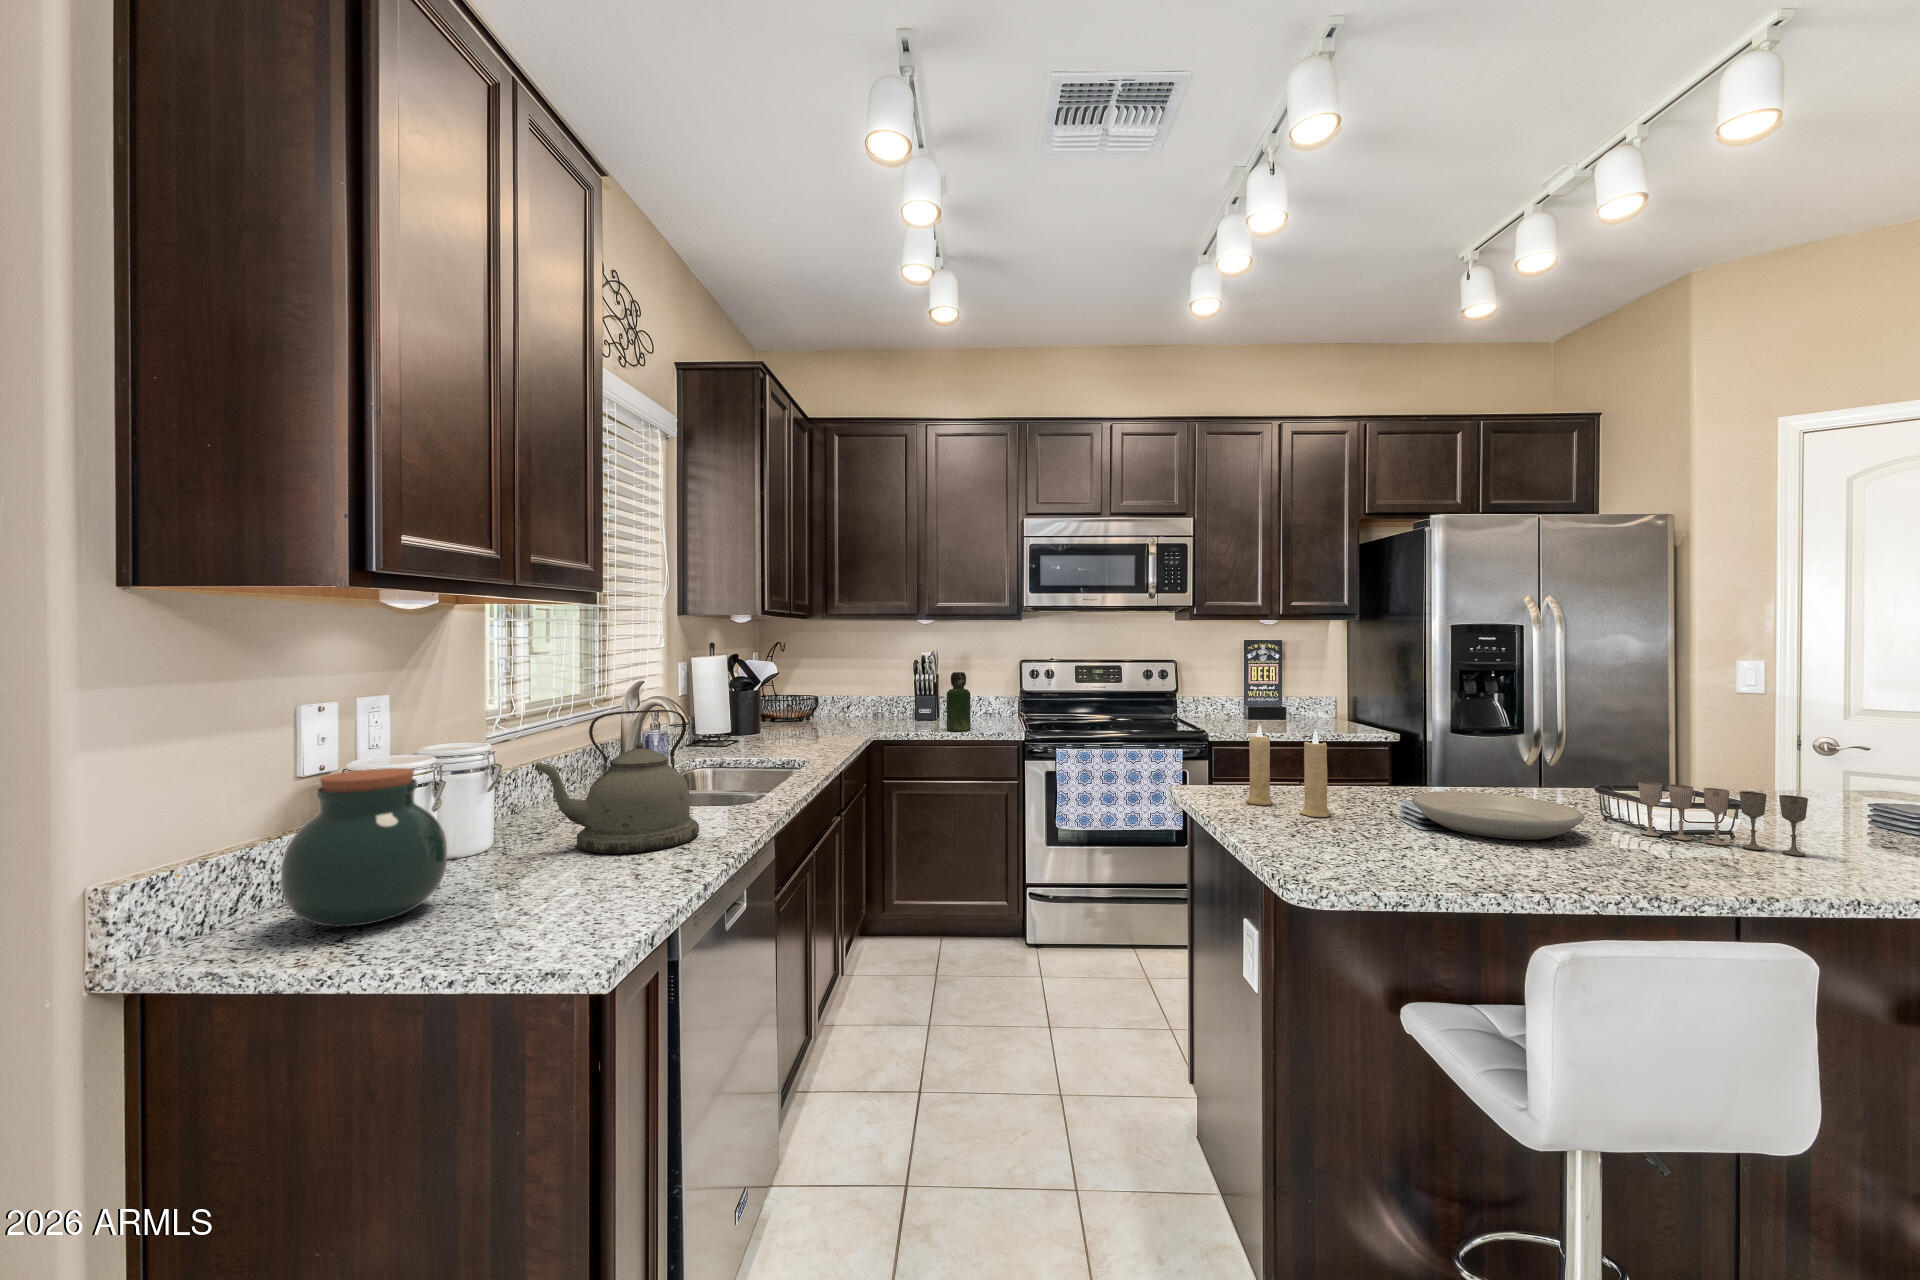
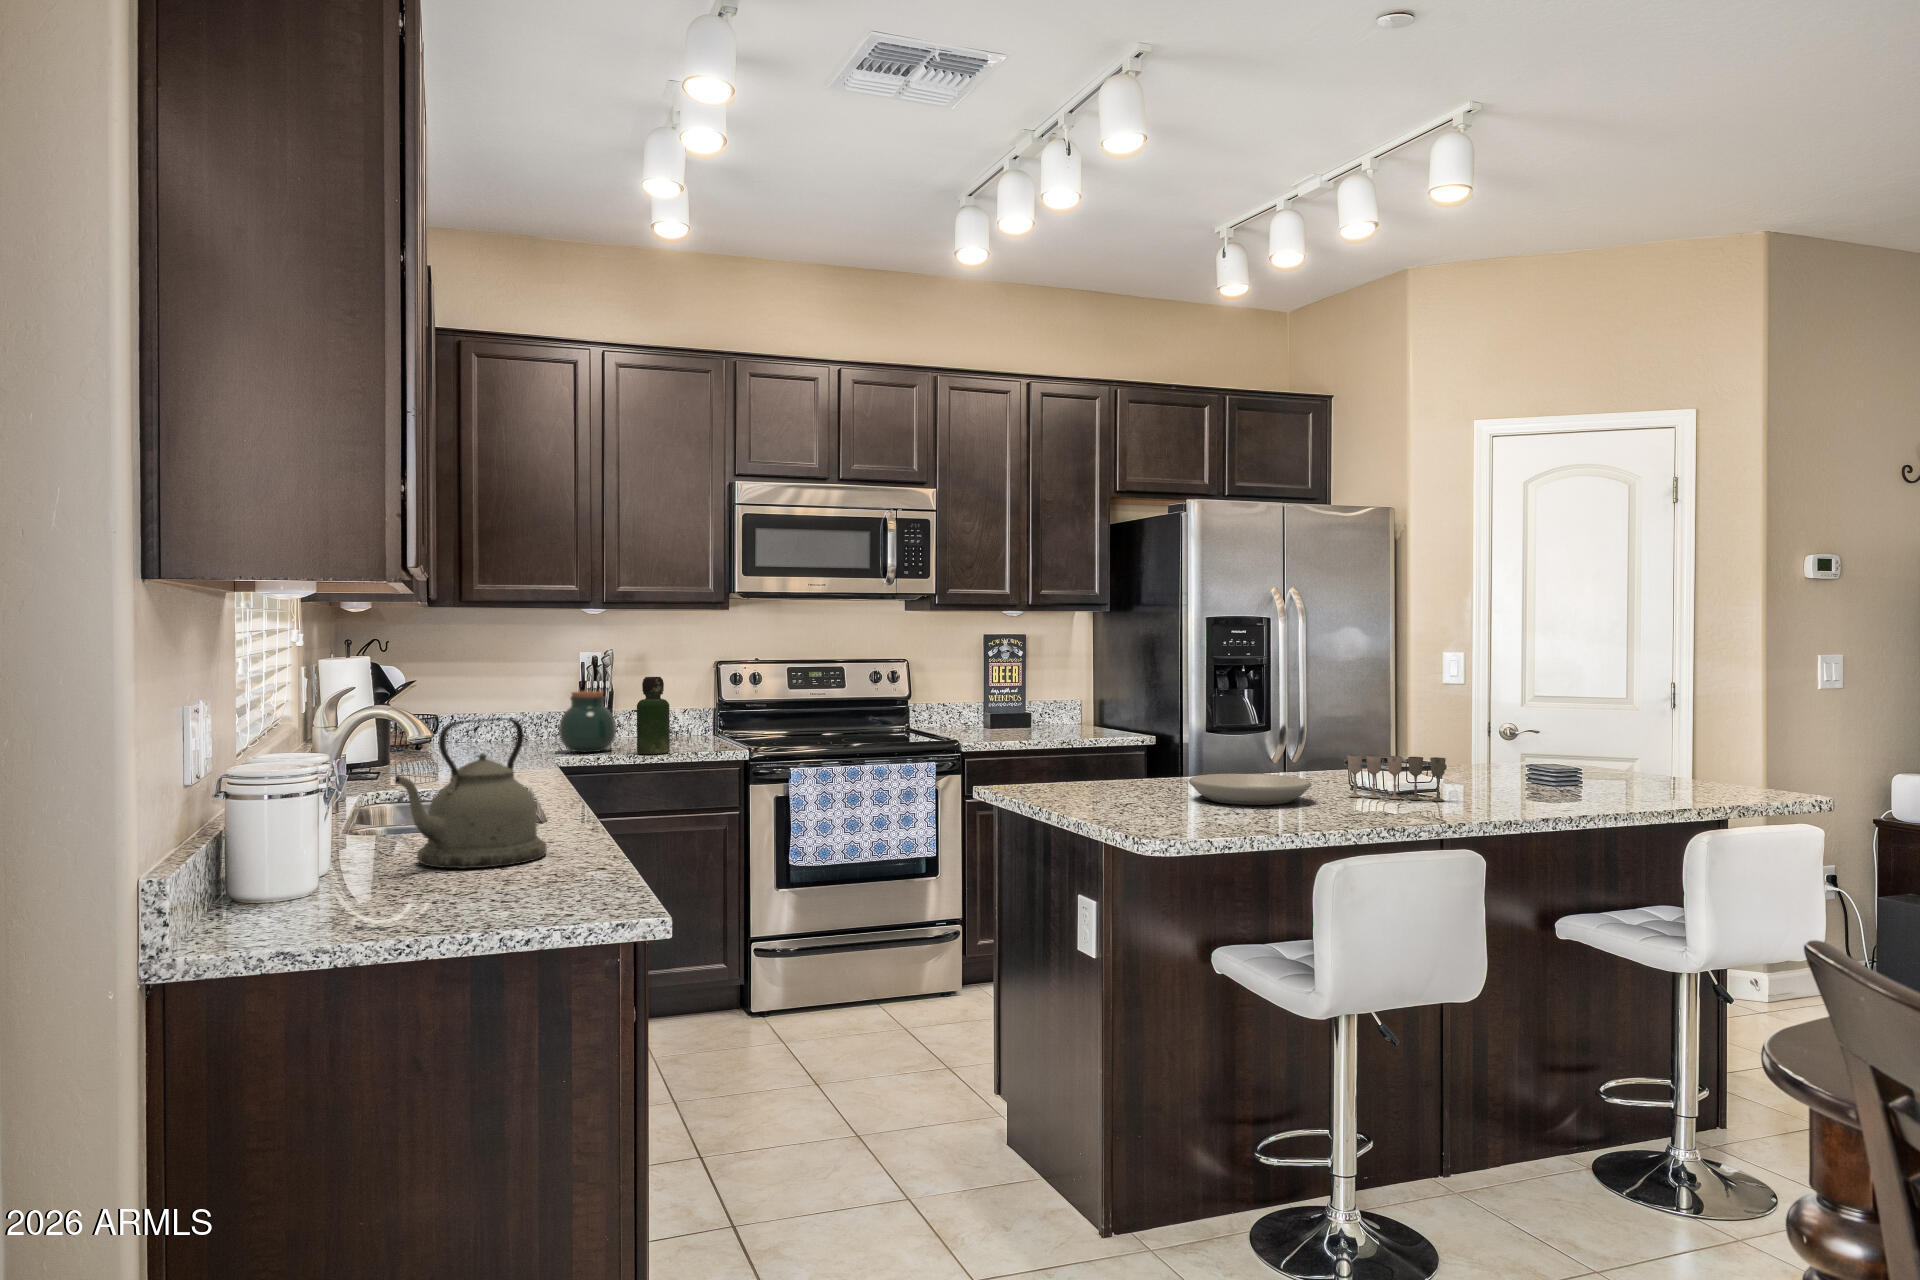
candle: present [1246,725,1331,817] -> none [1048,719,1125,802]
jar: present [281,768,447,927] -> present [559,691,616,752]

